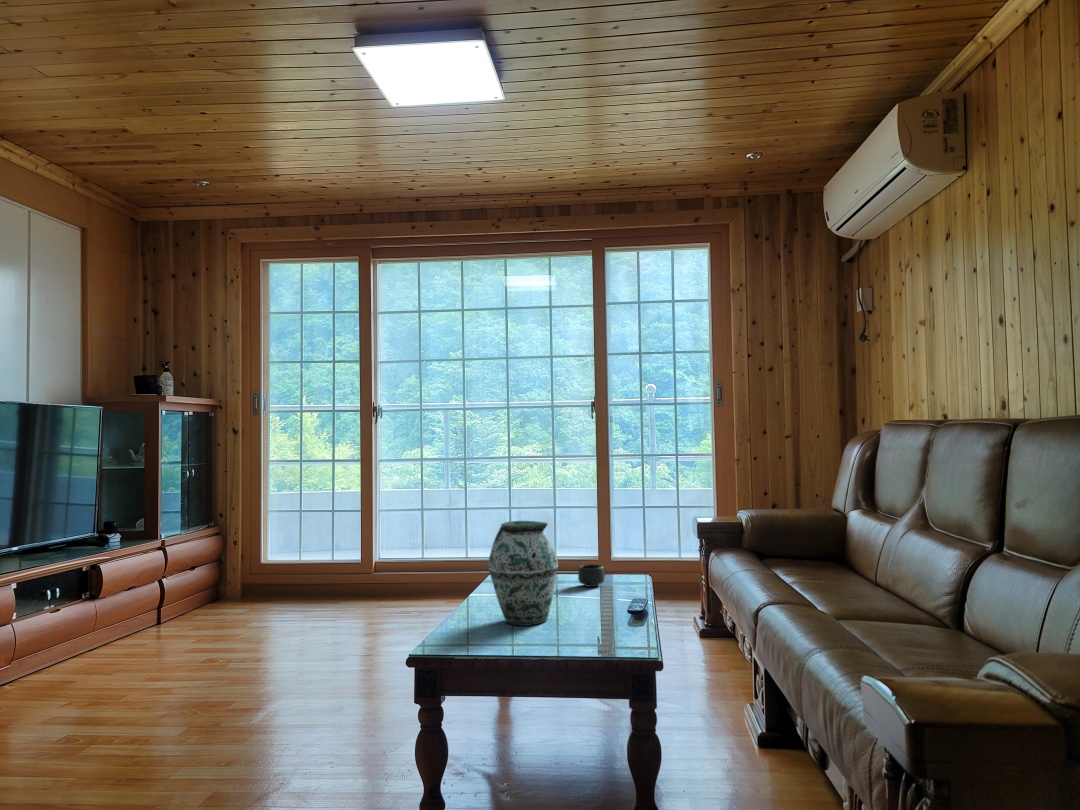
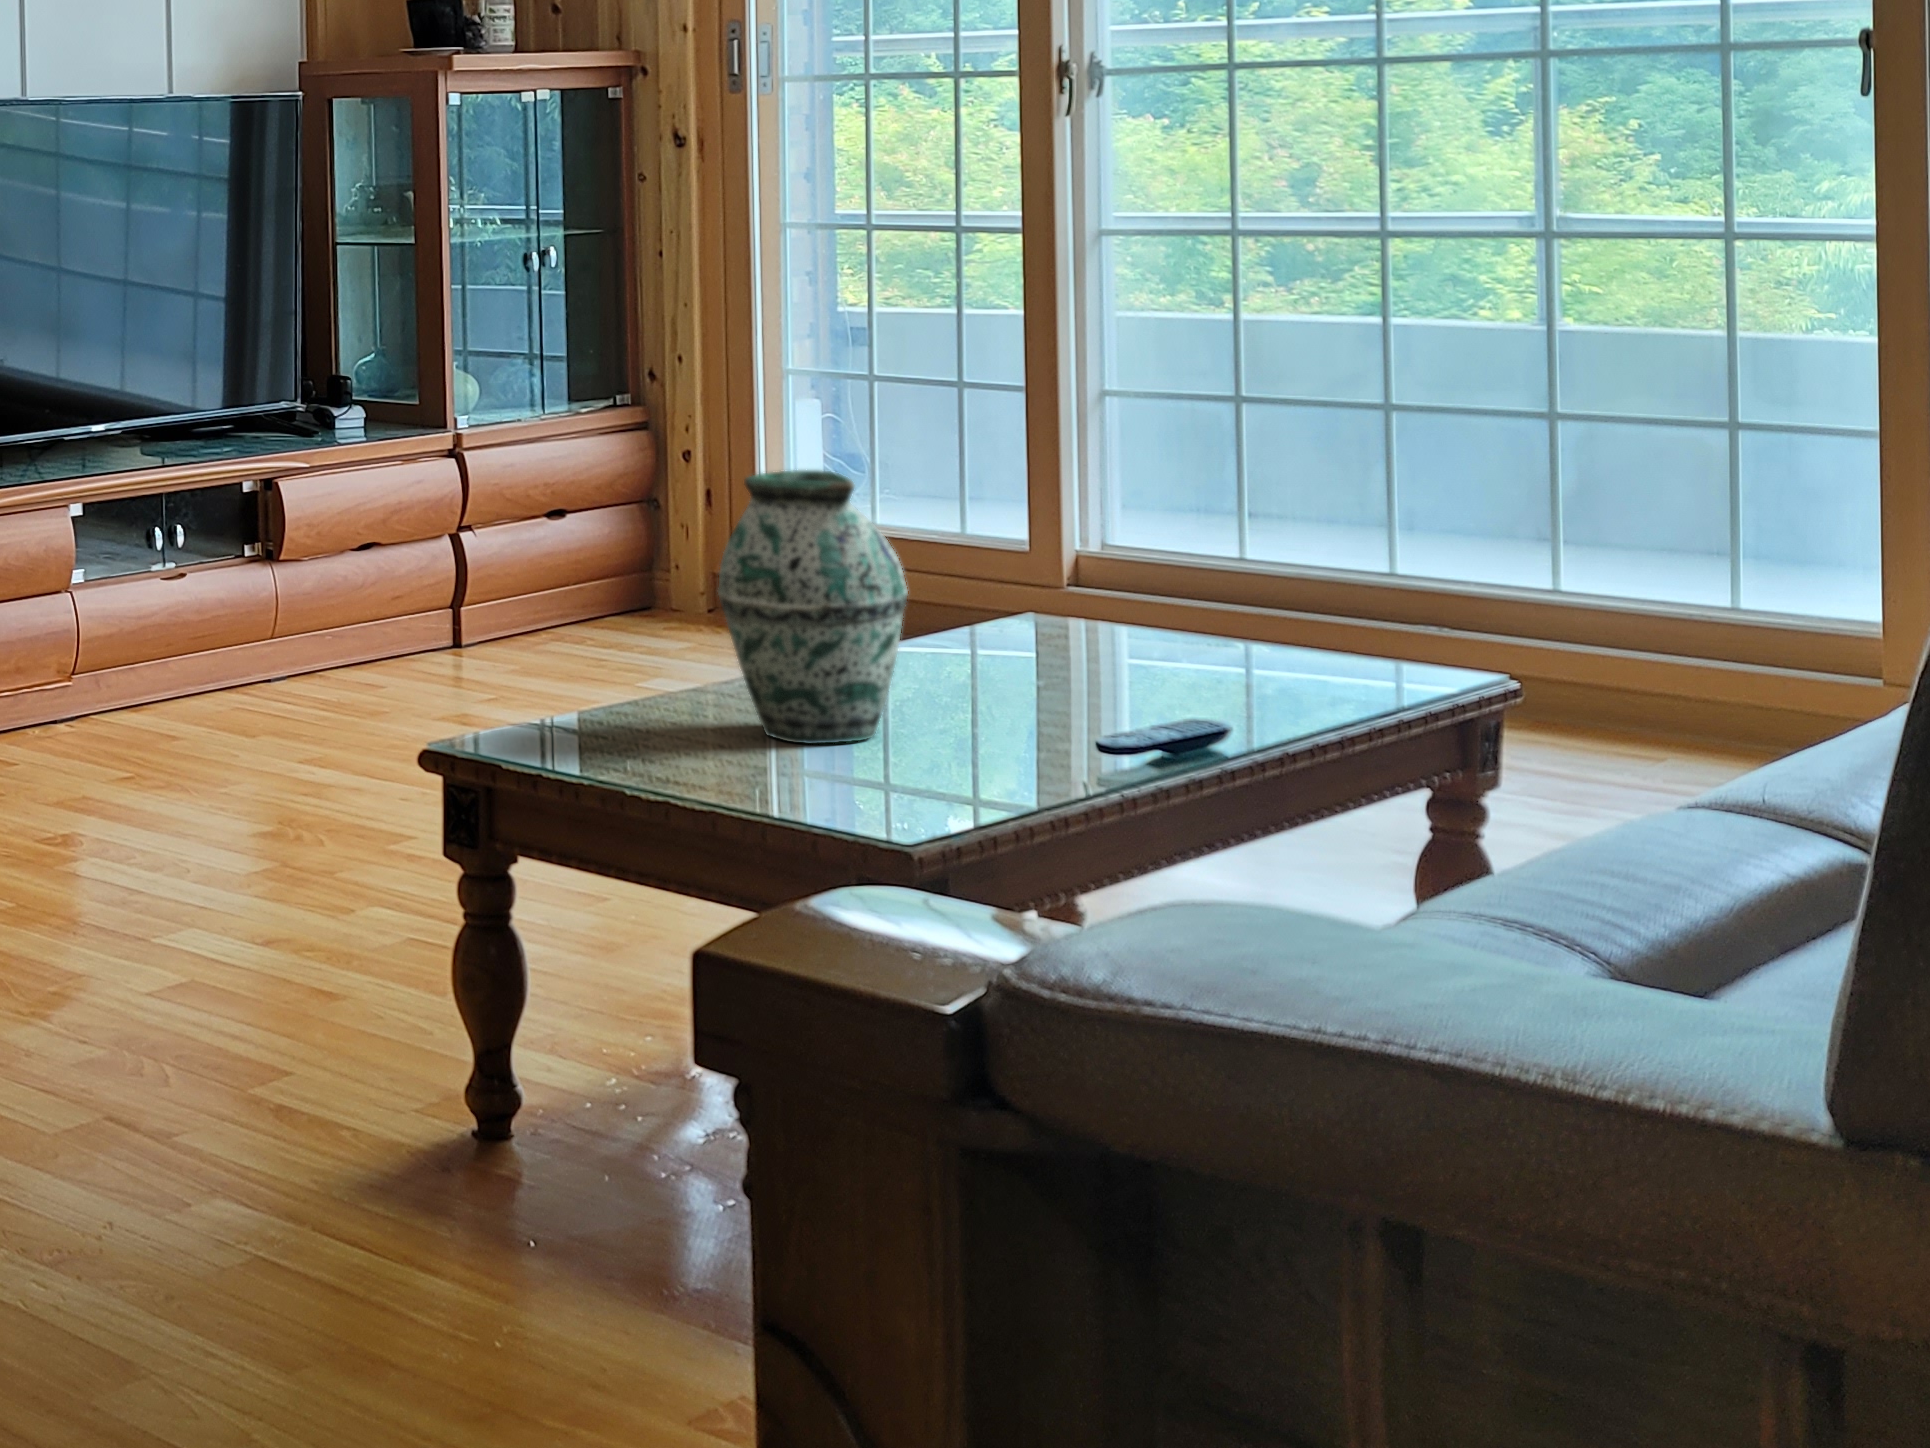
mug: present [578,564,605,587] -> none [1177,624,1280,692]

